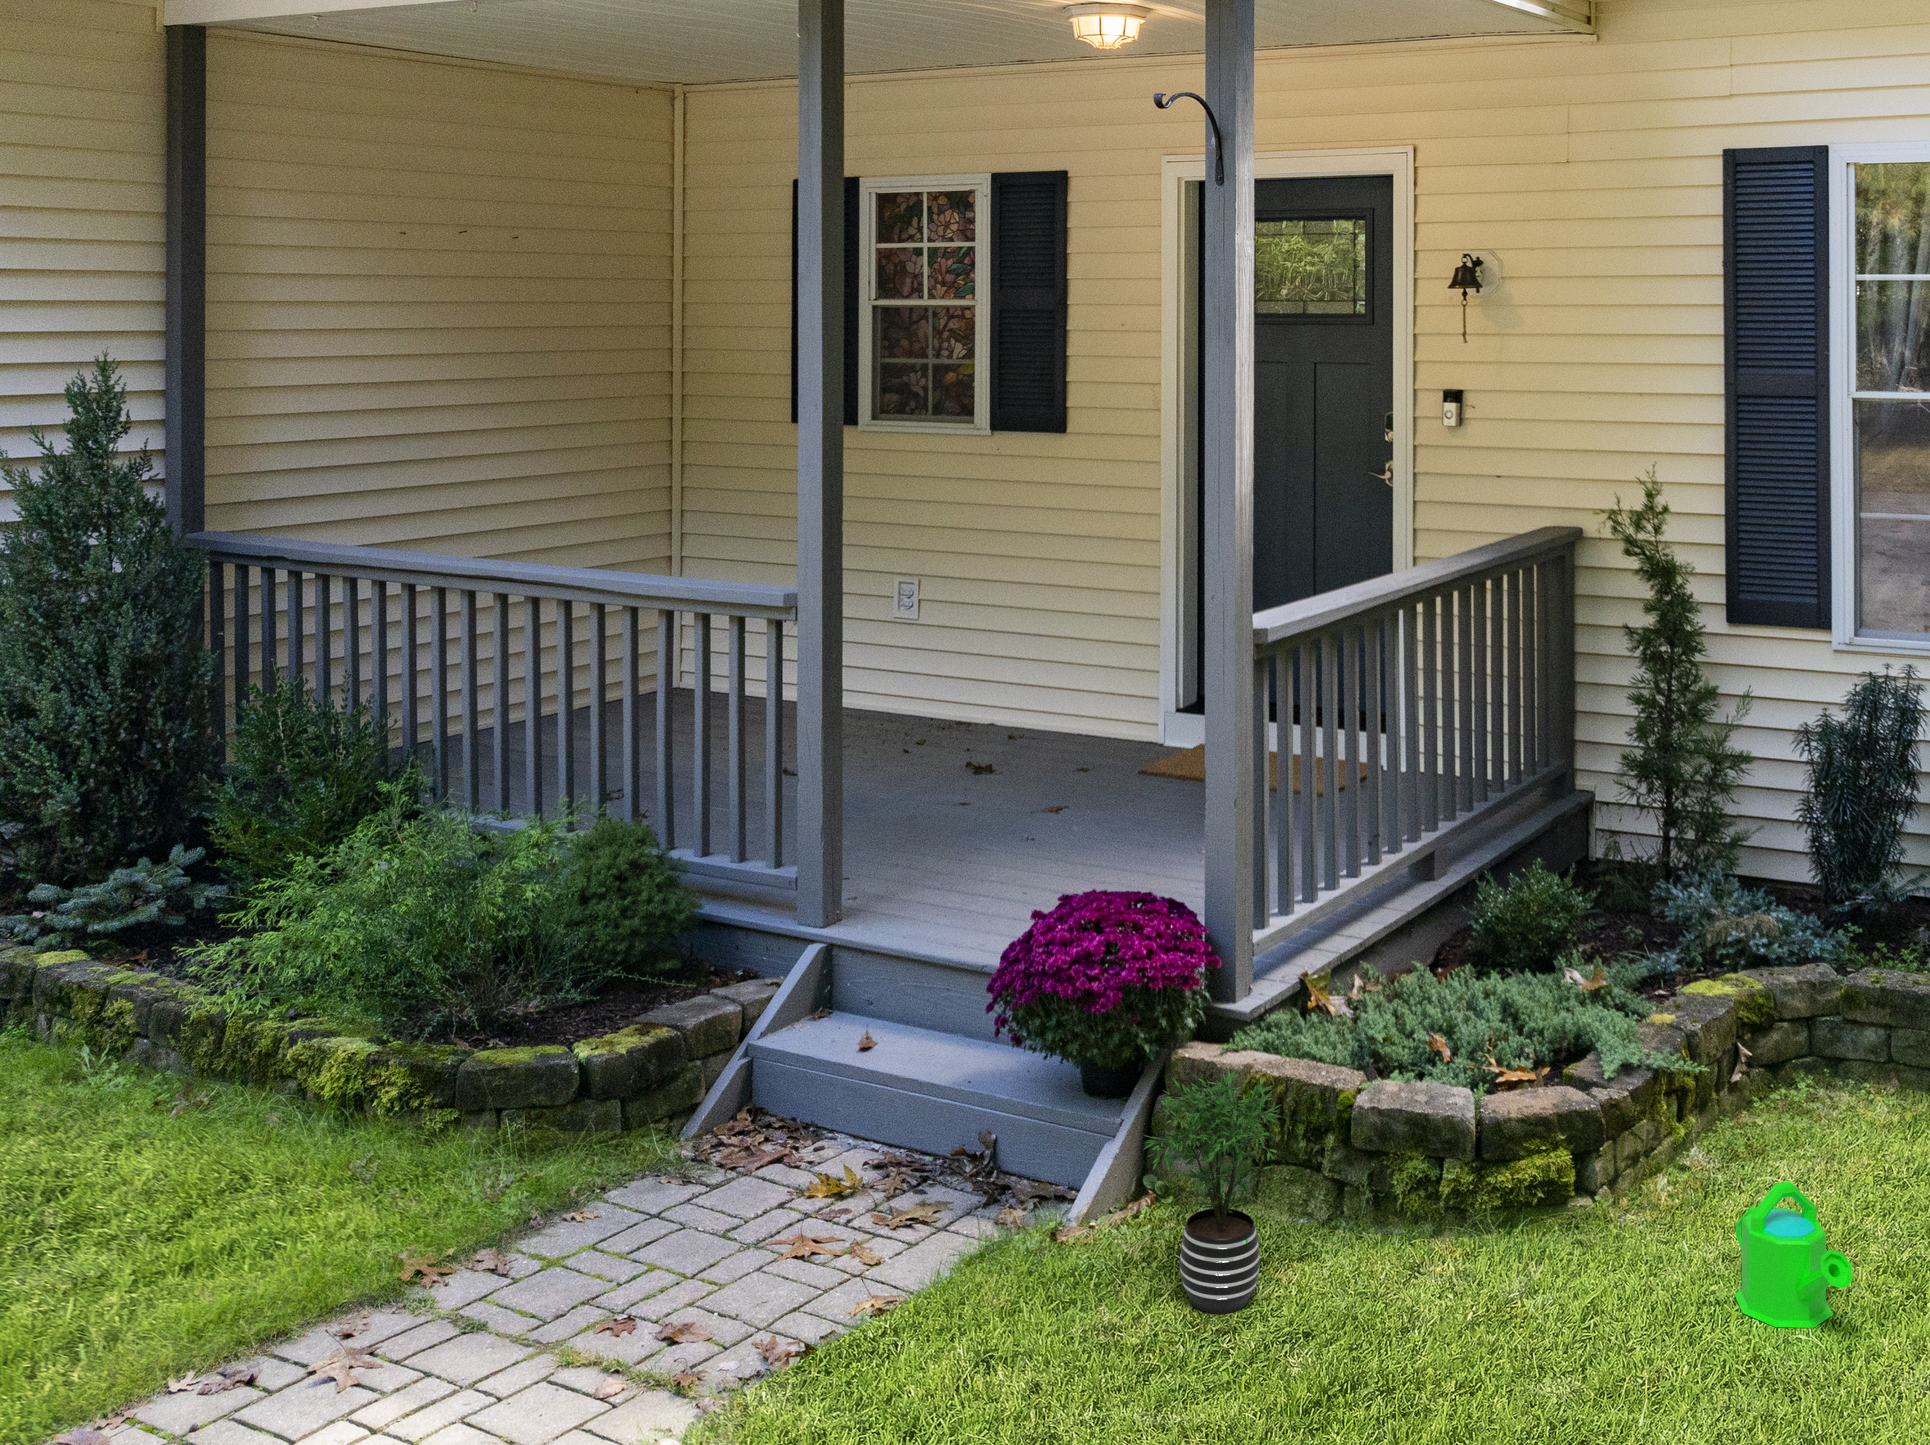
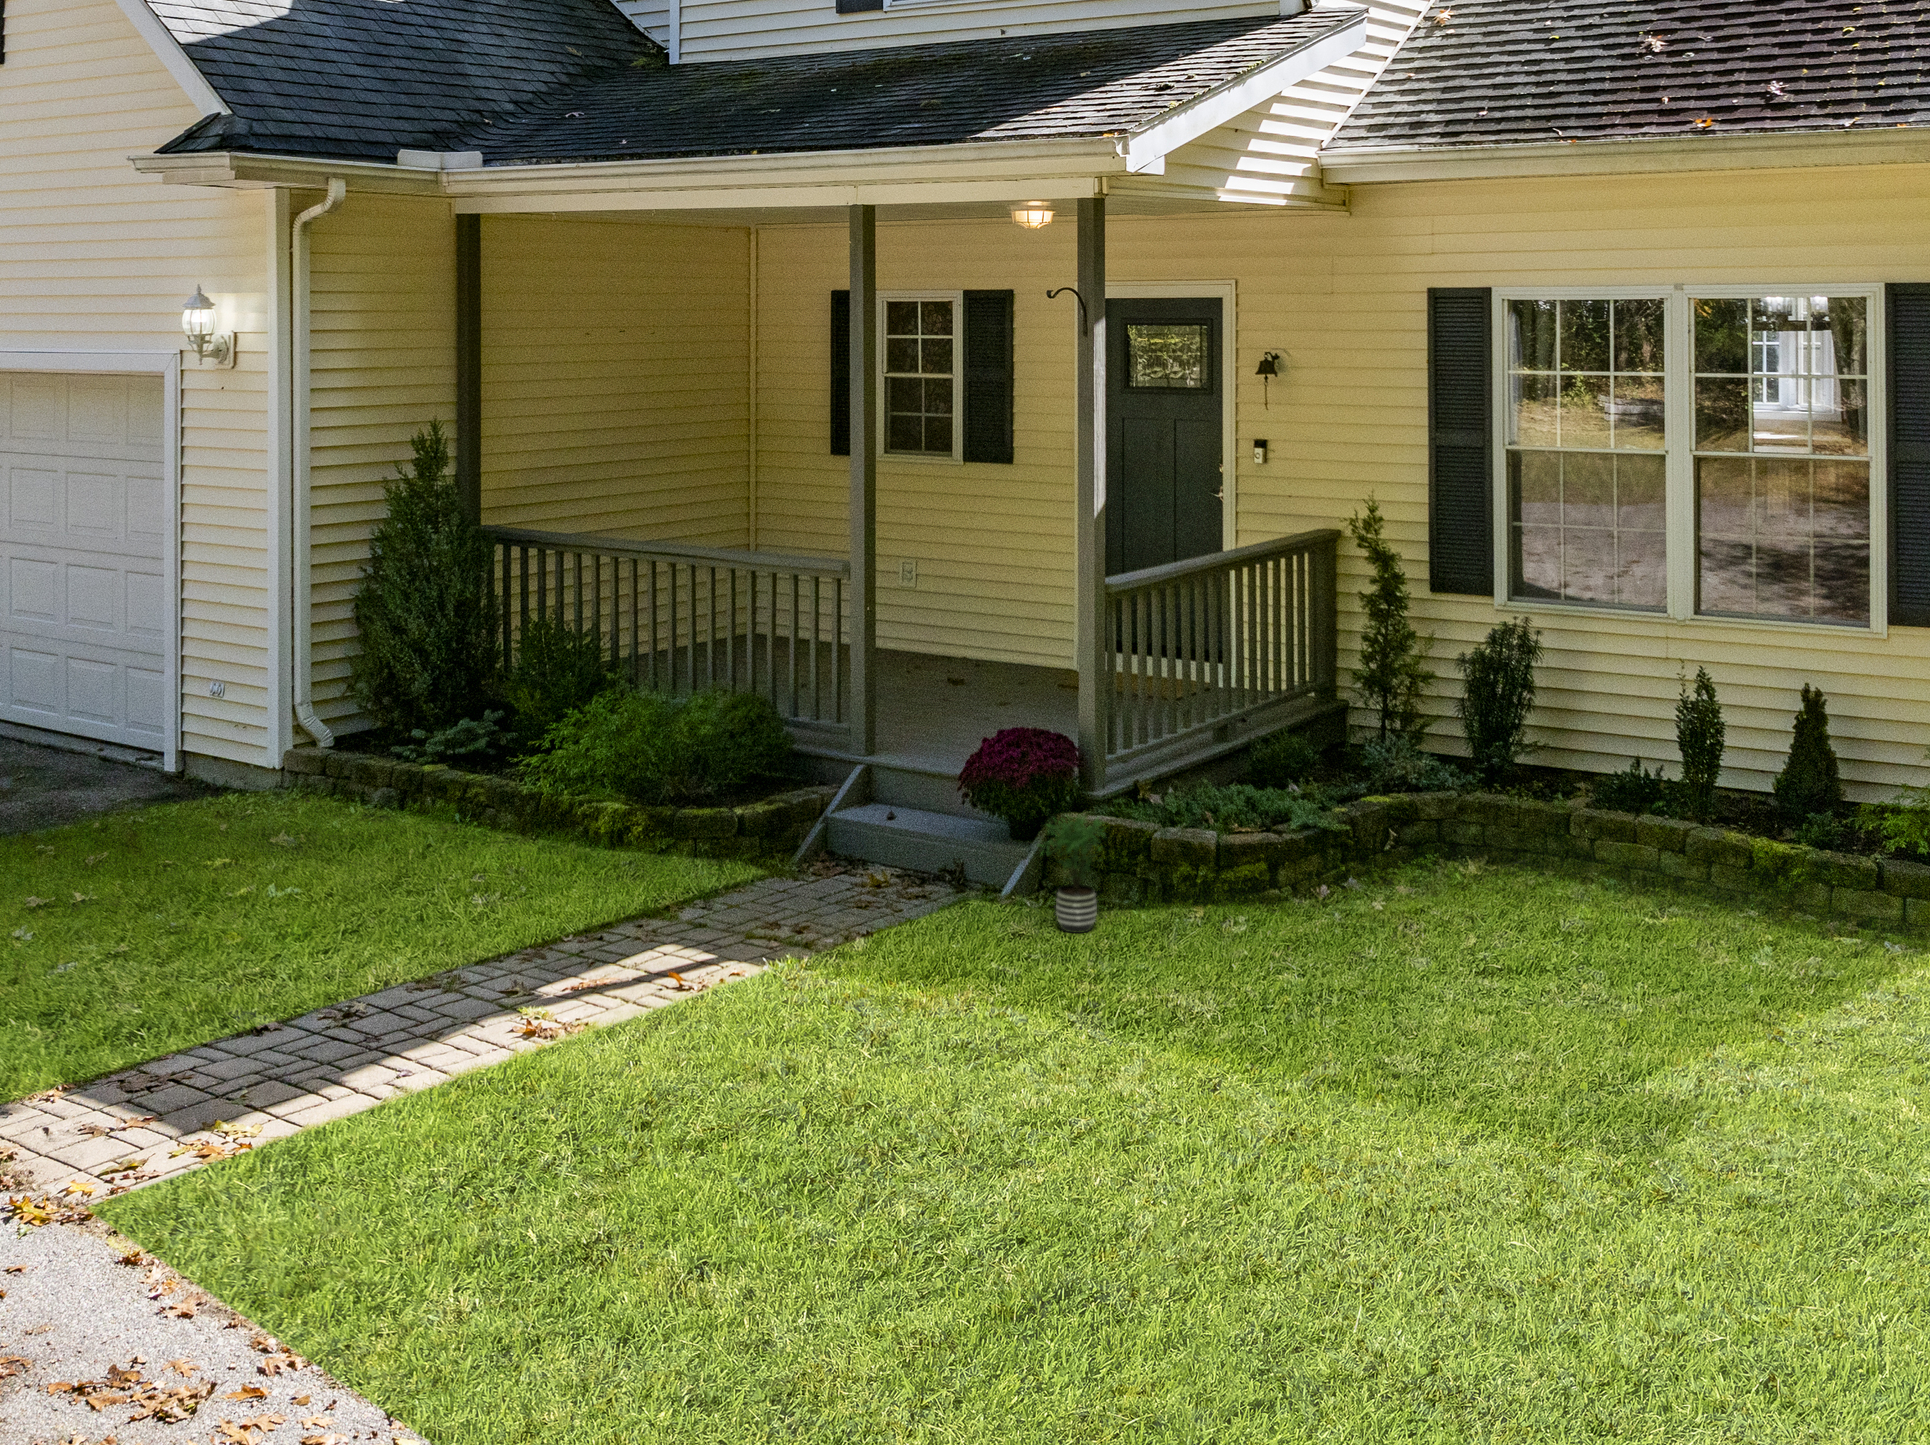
watering can: present [1735,1182,1853,1328] -> none [1347,876,1399,948]

